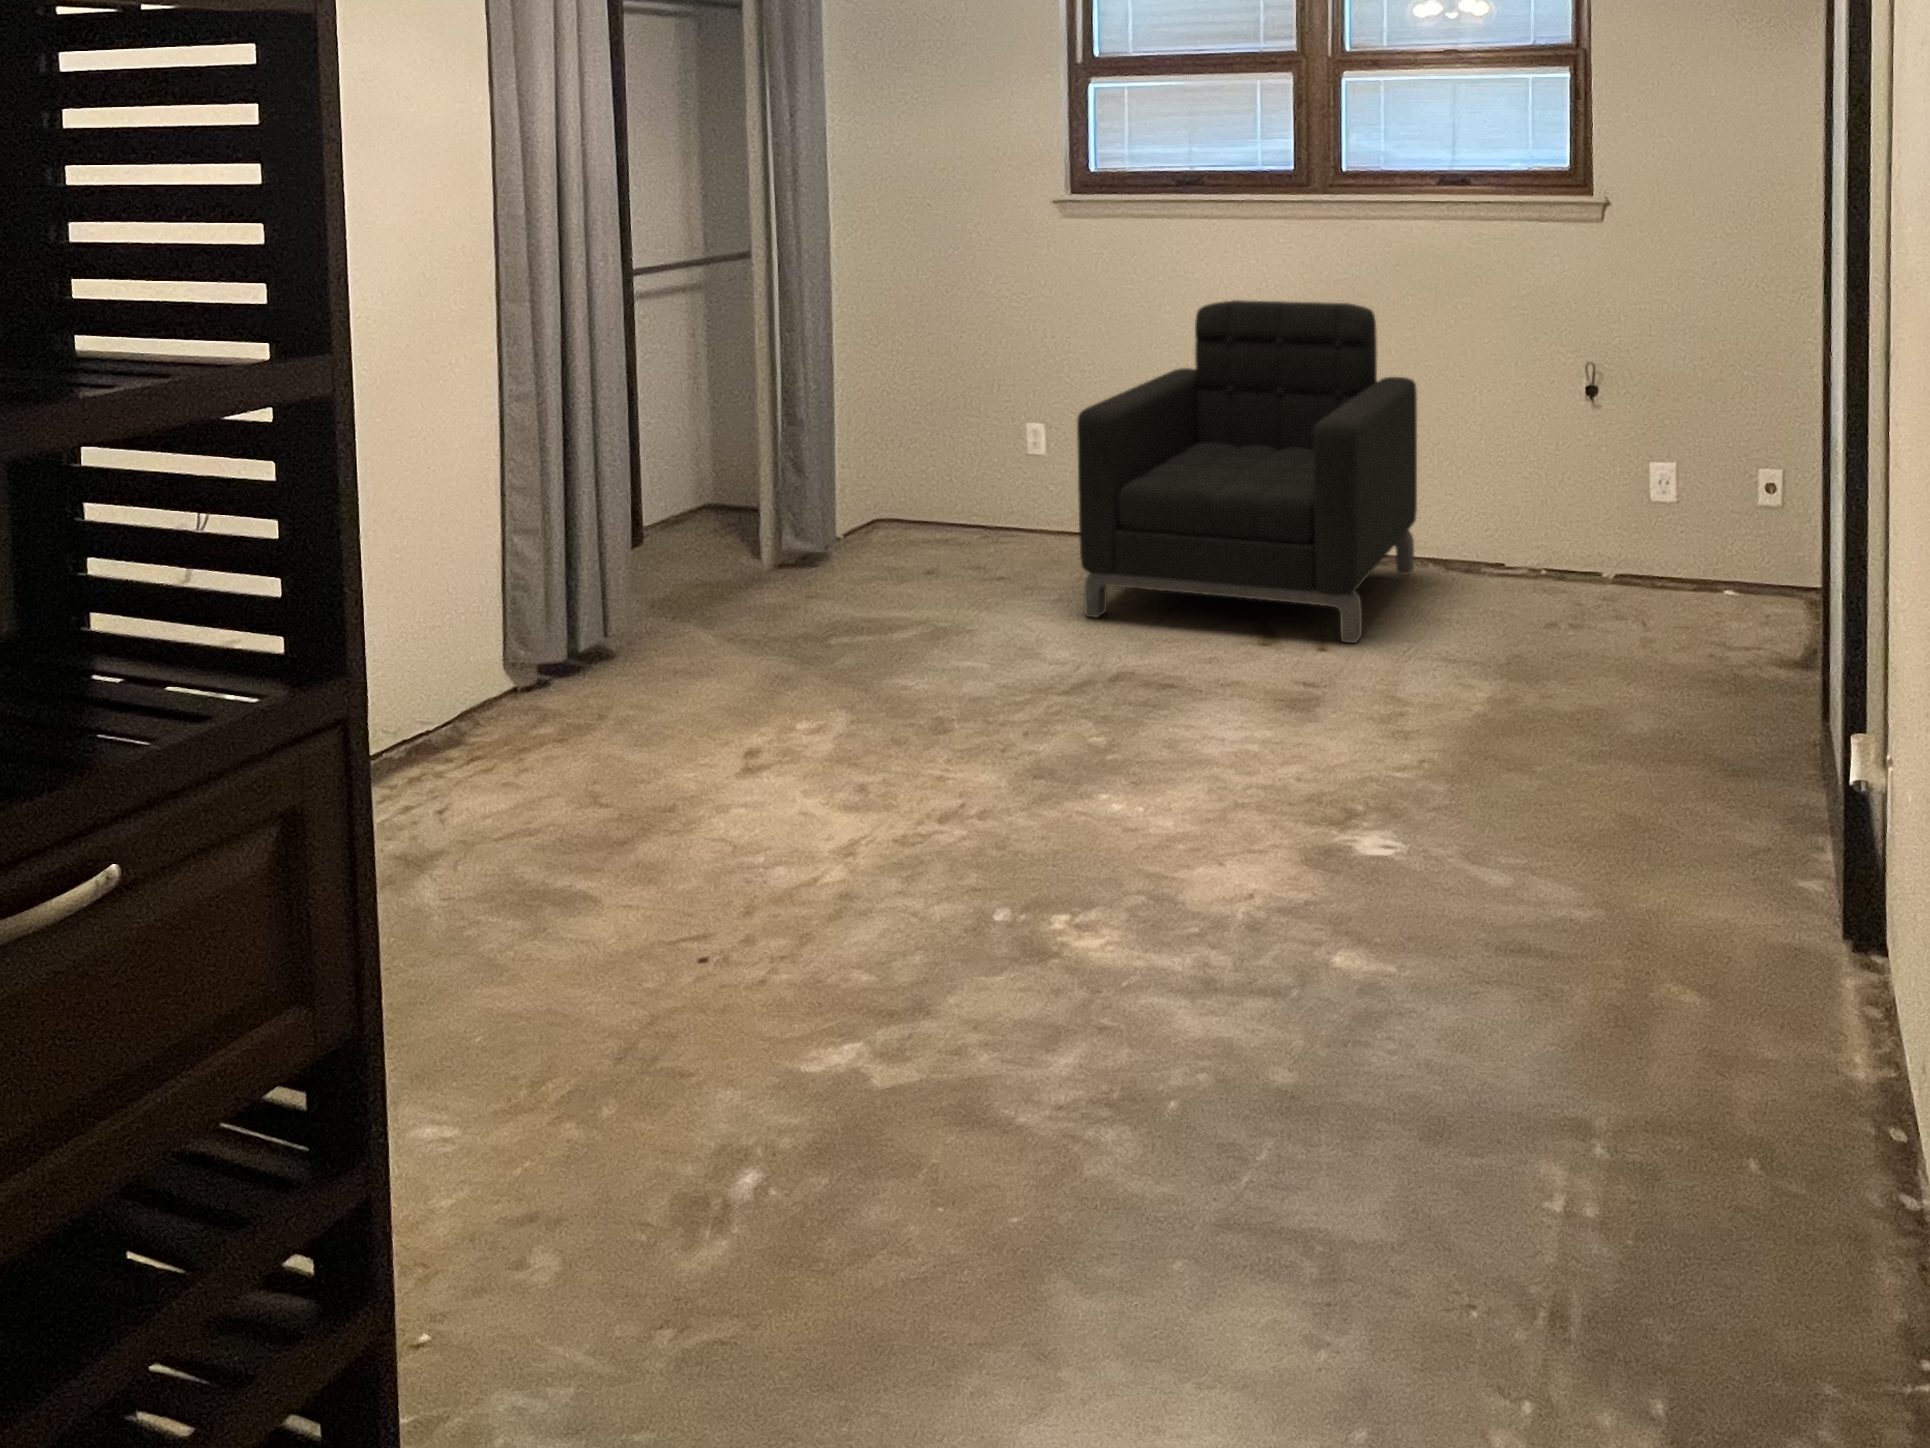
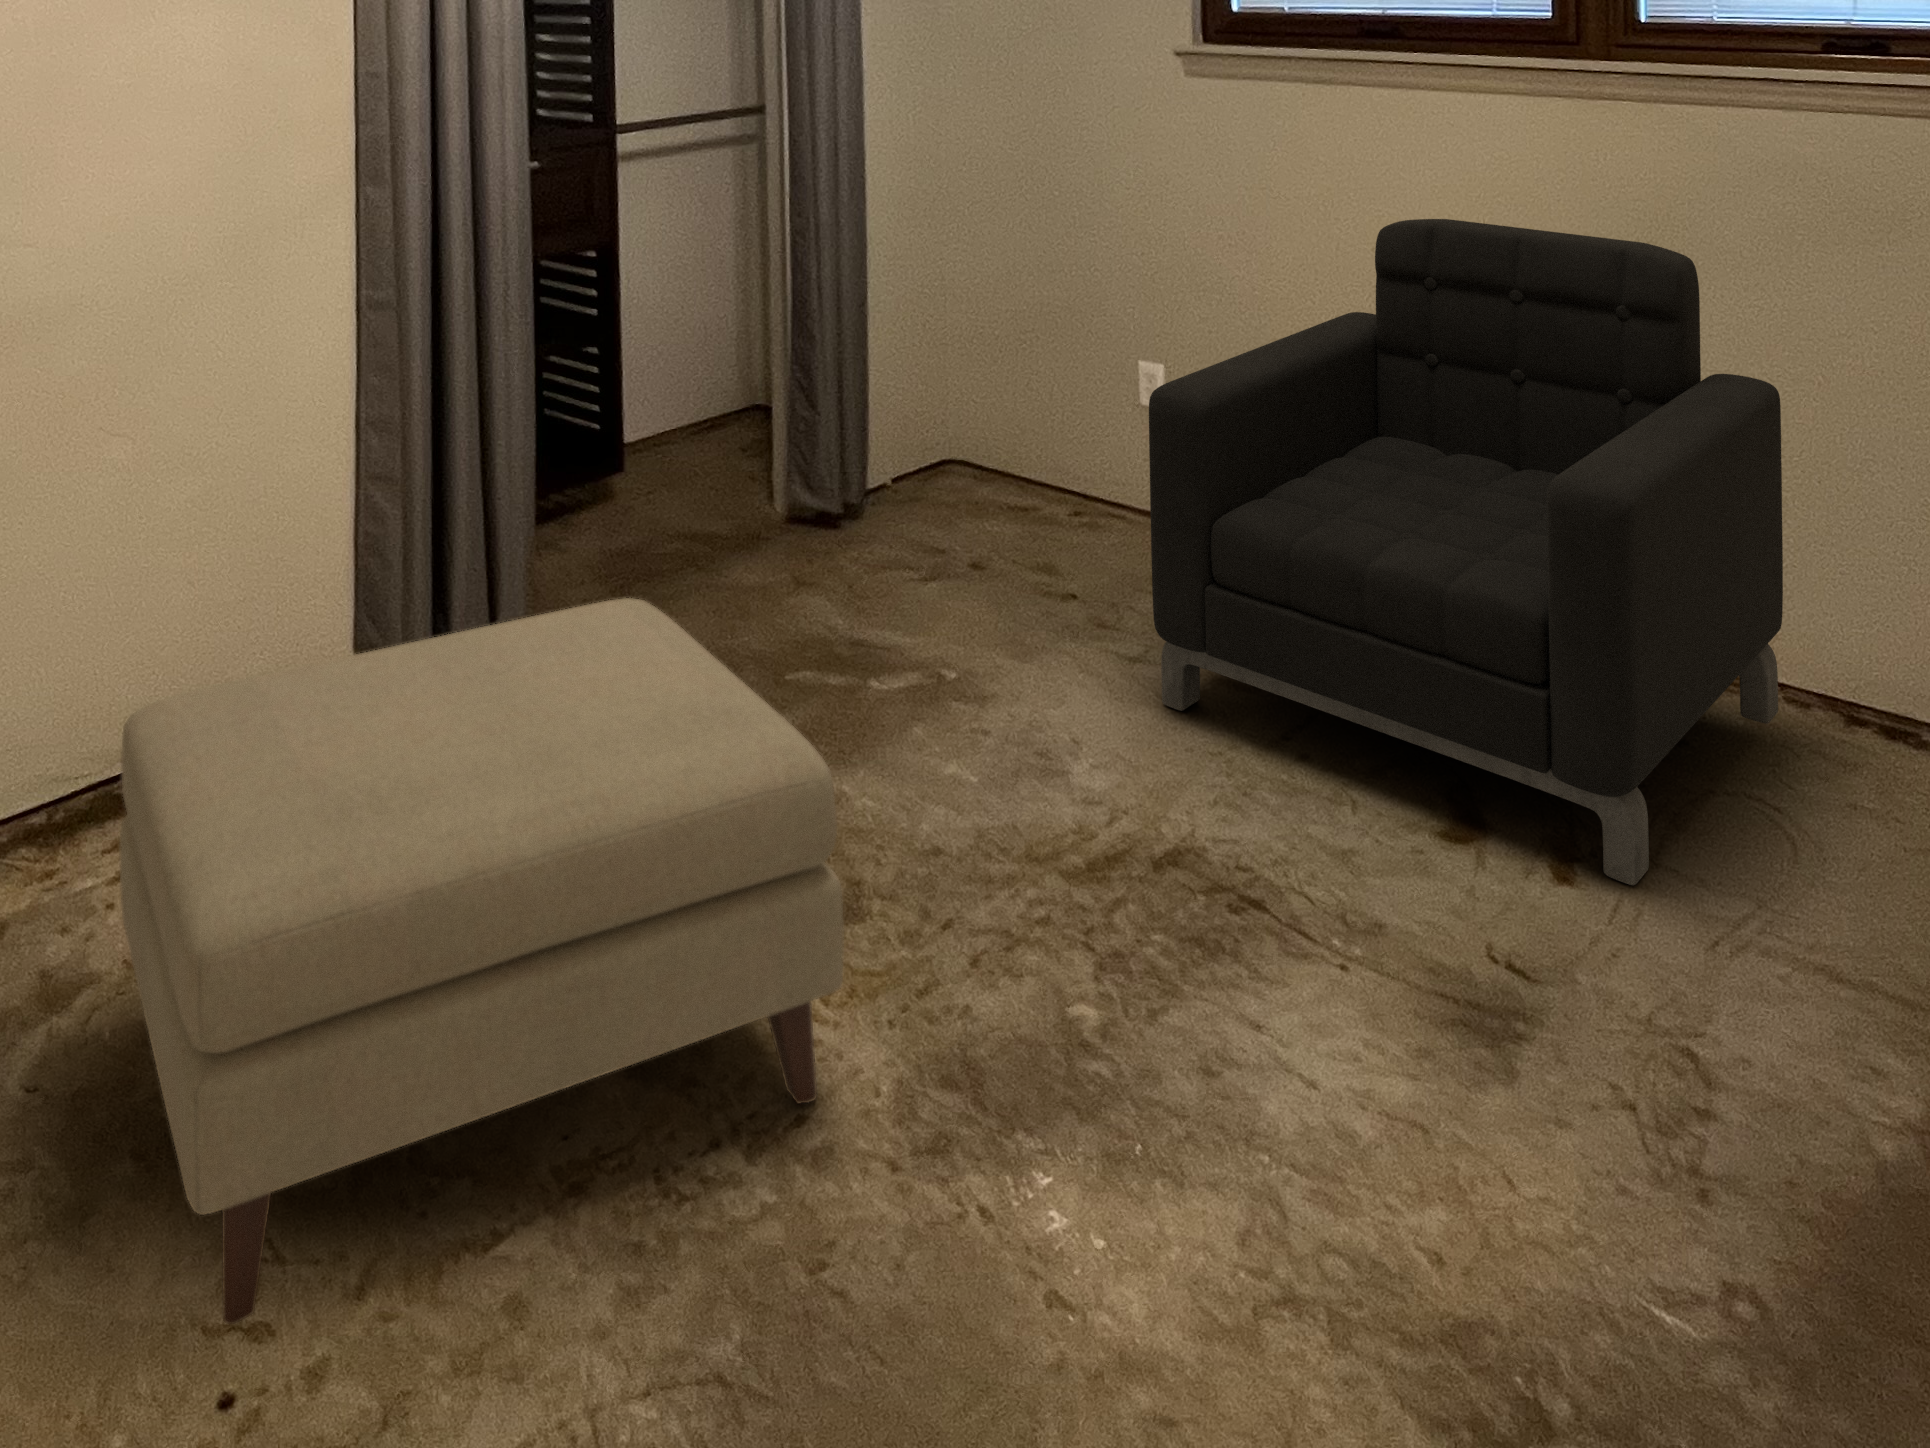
ottoman: none [483,552,982,927] -> present [120,598,843,1324]

